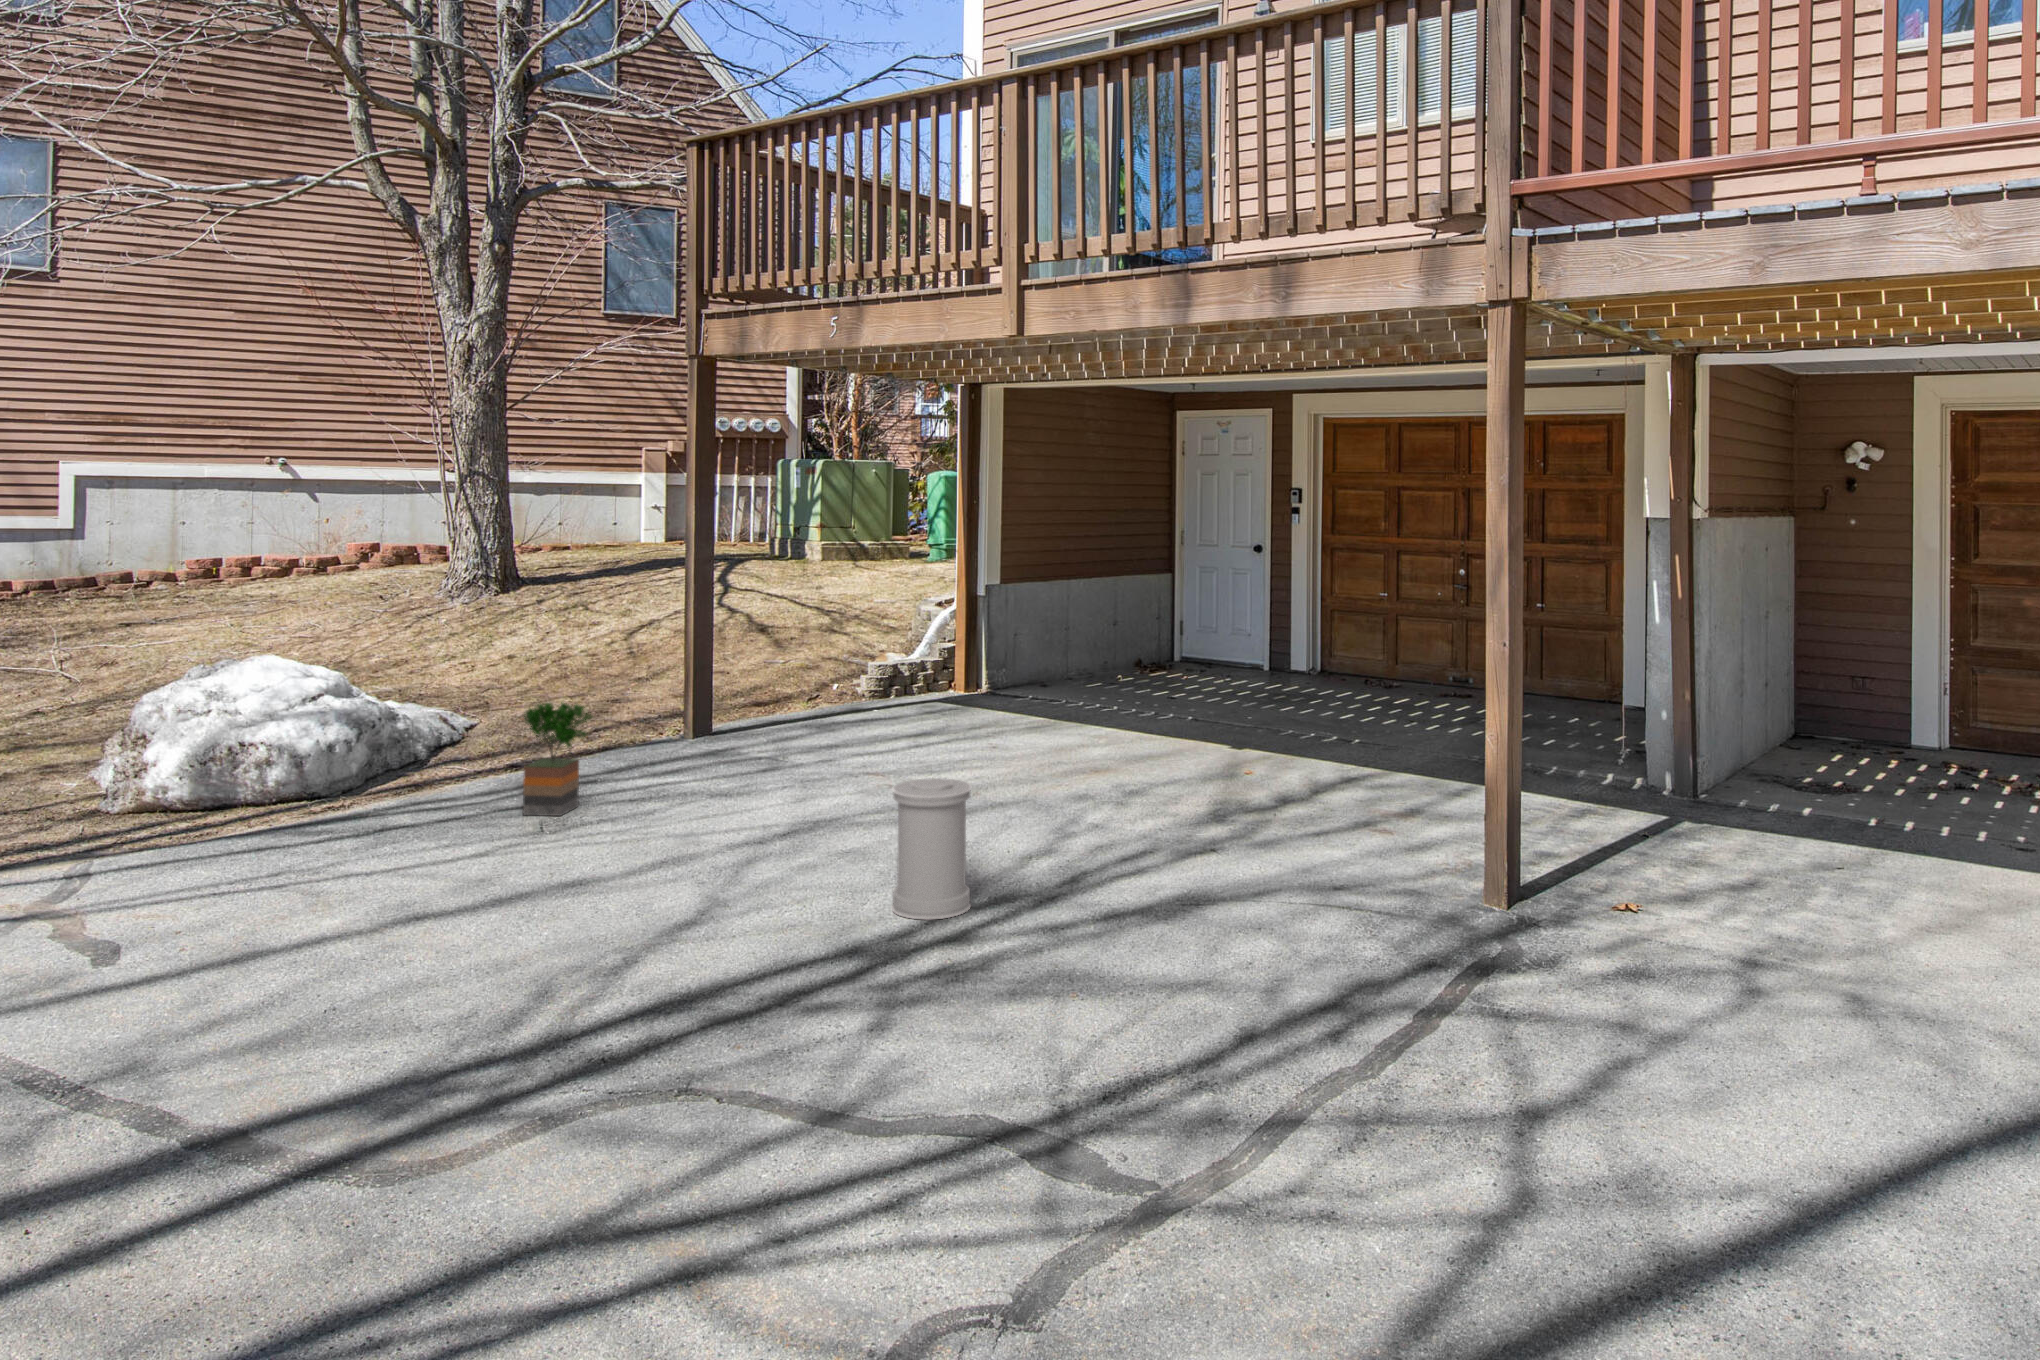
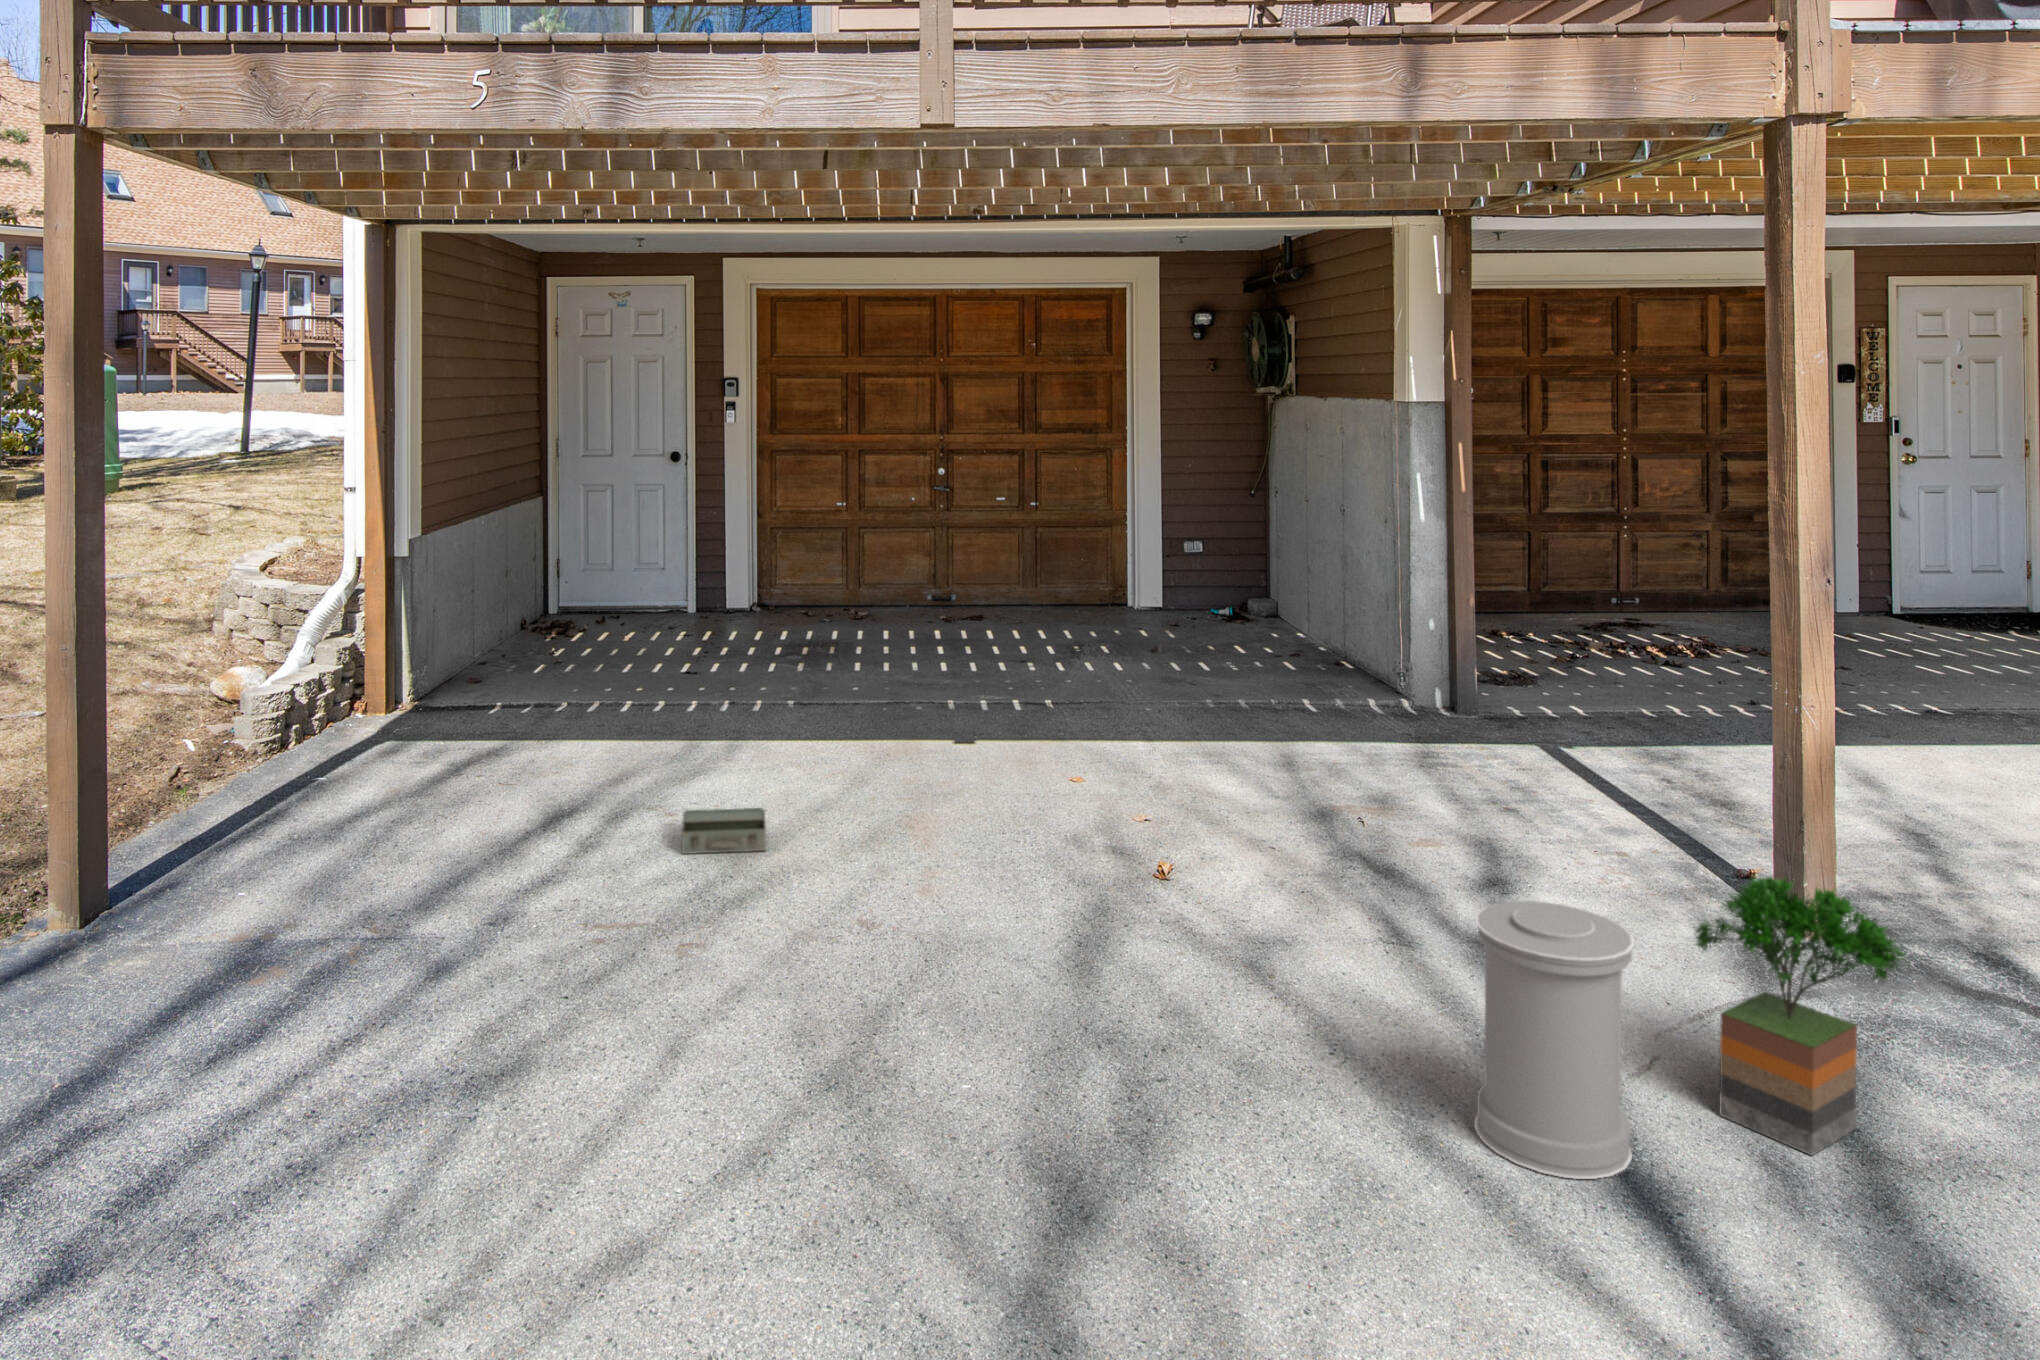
potted tree: present [523,703,591,816] -> present [1696,876,1905,1155]
toolbox: none [881,739,941,764] -> present [682,808,766,854]

